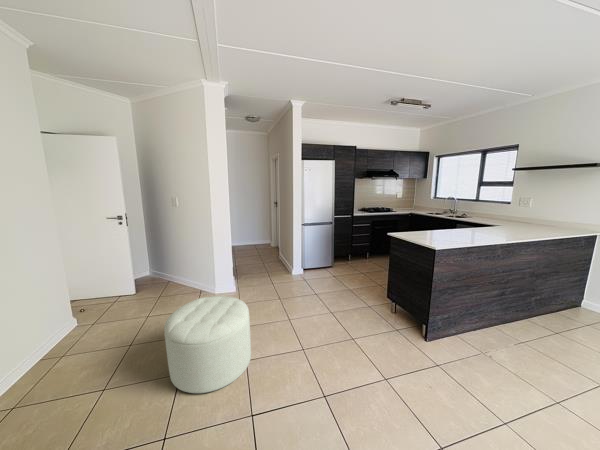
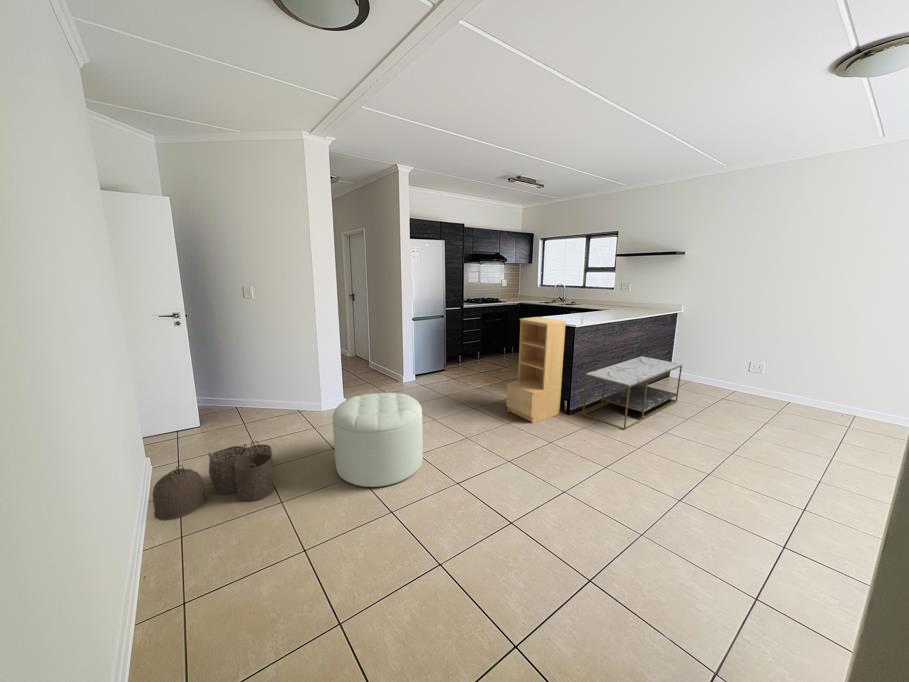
bookshelf: none [361,234,425,344] -> present [506,317,566,423]
coffee table: none [443,283,596,380] -> present [582,356,682,430]
woven basket: none [33,320,146,382] -> present [153,441,274,520]

